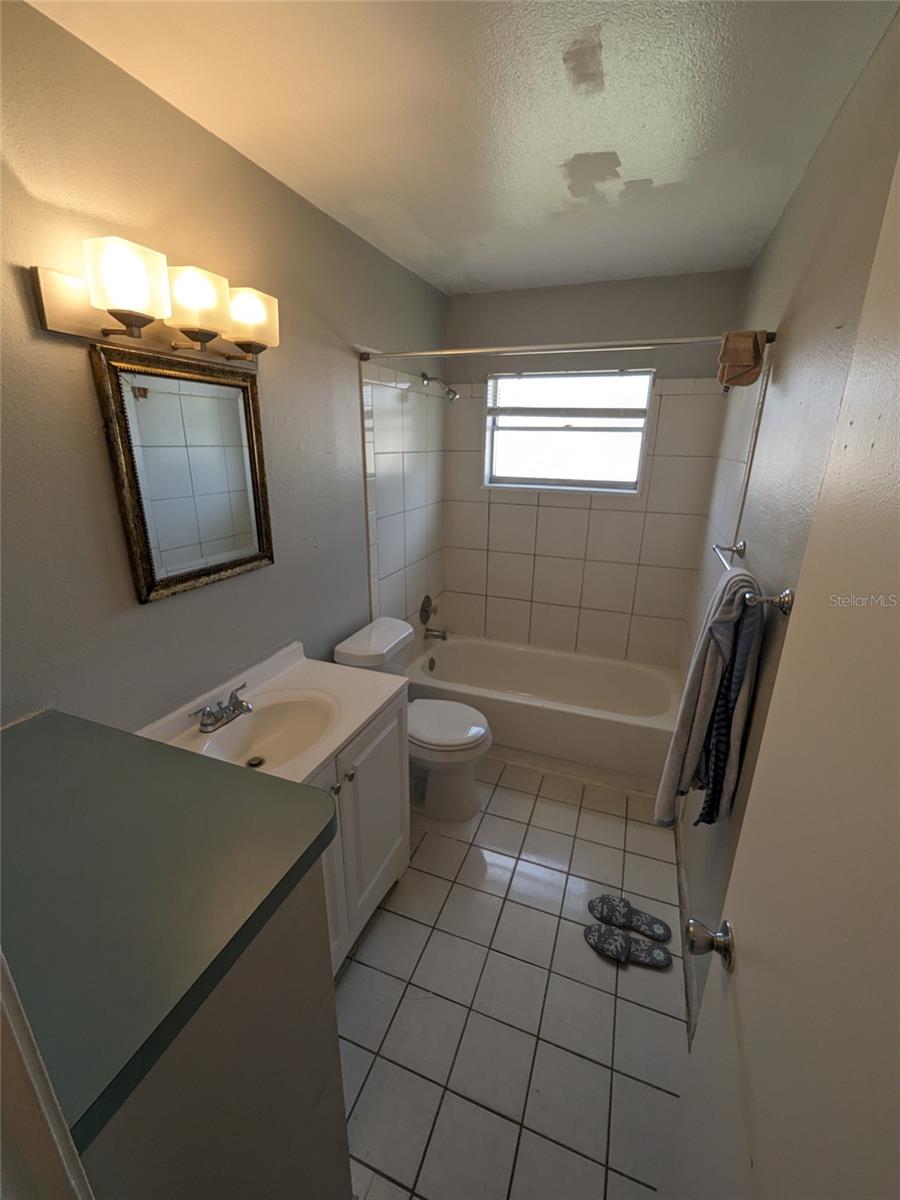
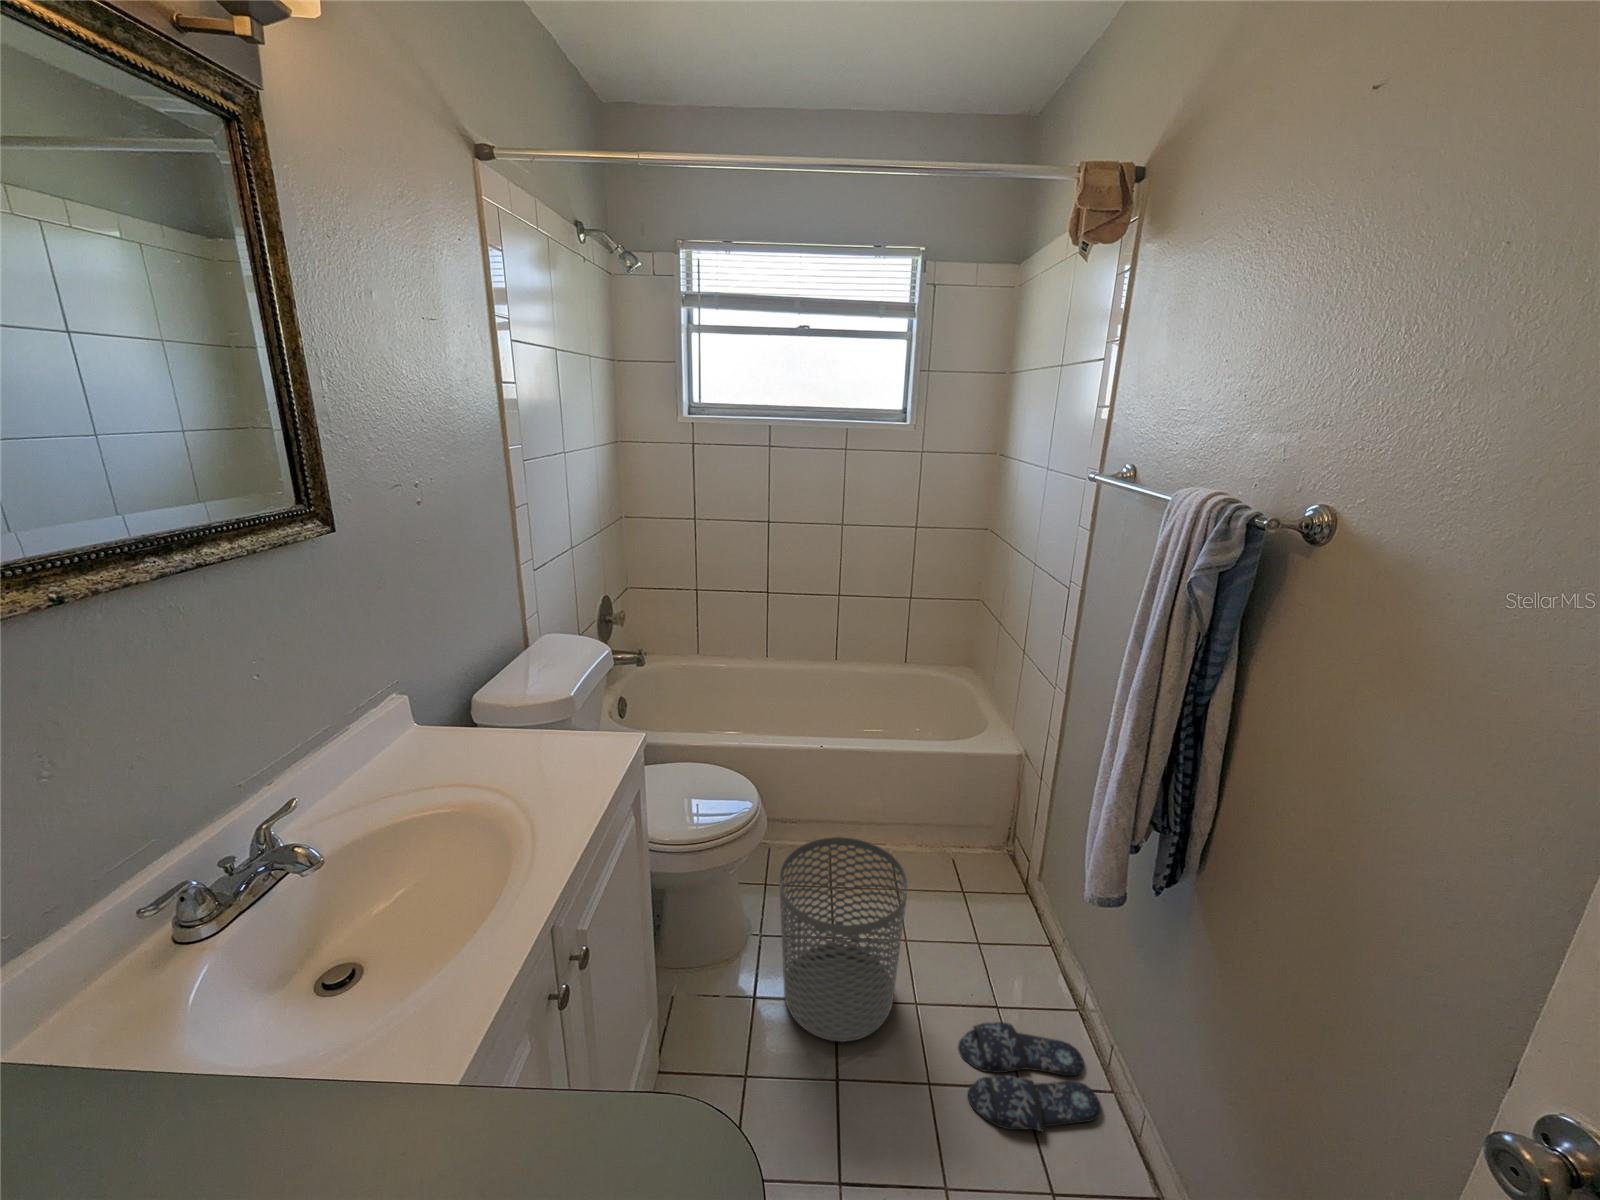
waste bin: none [488,759,566,881] -> present [779,837,907,1042]

